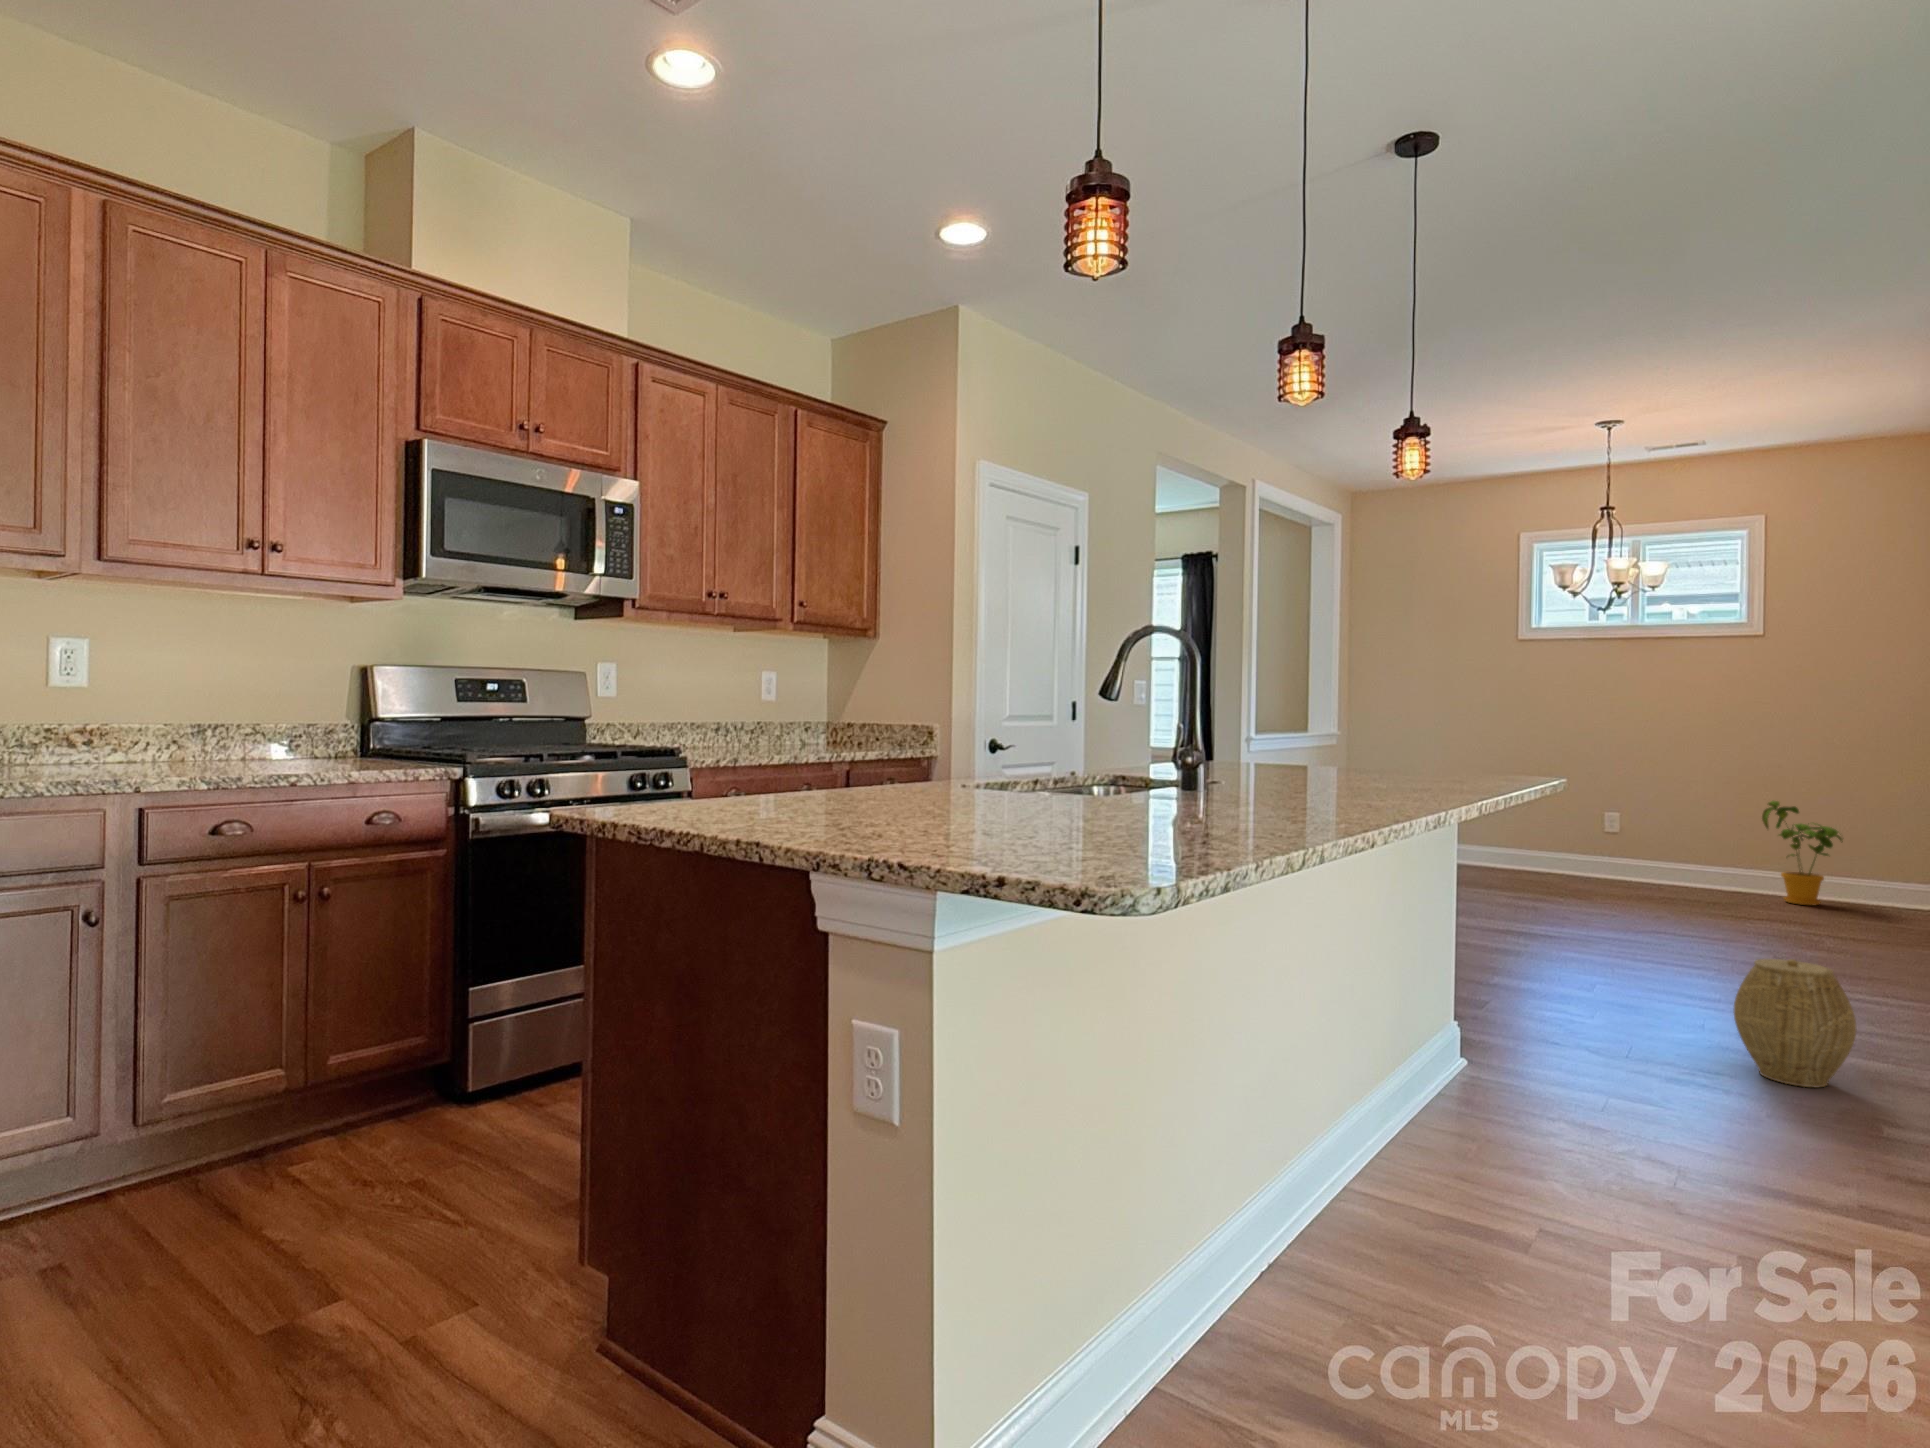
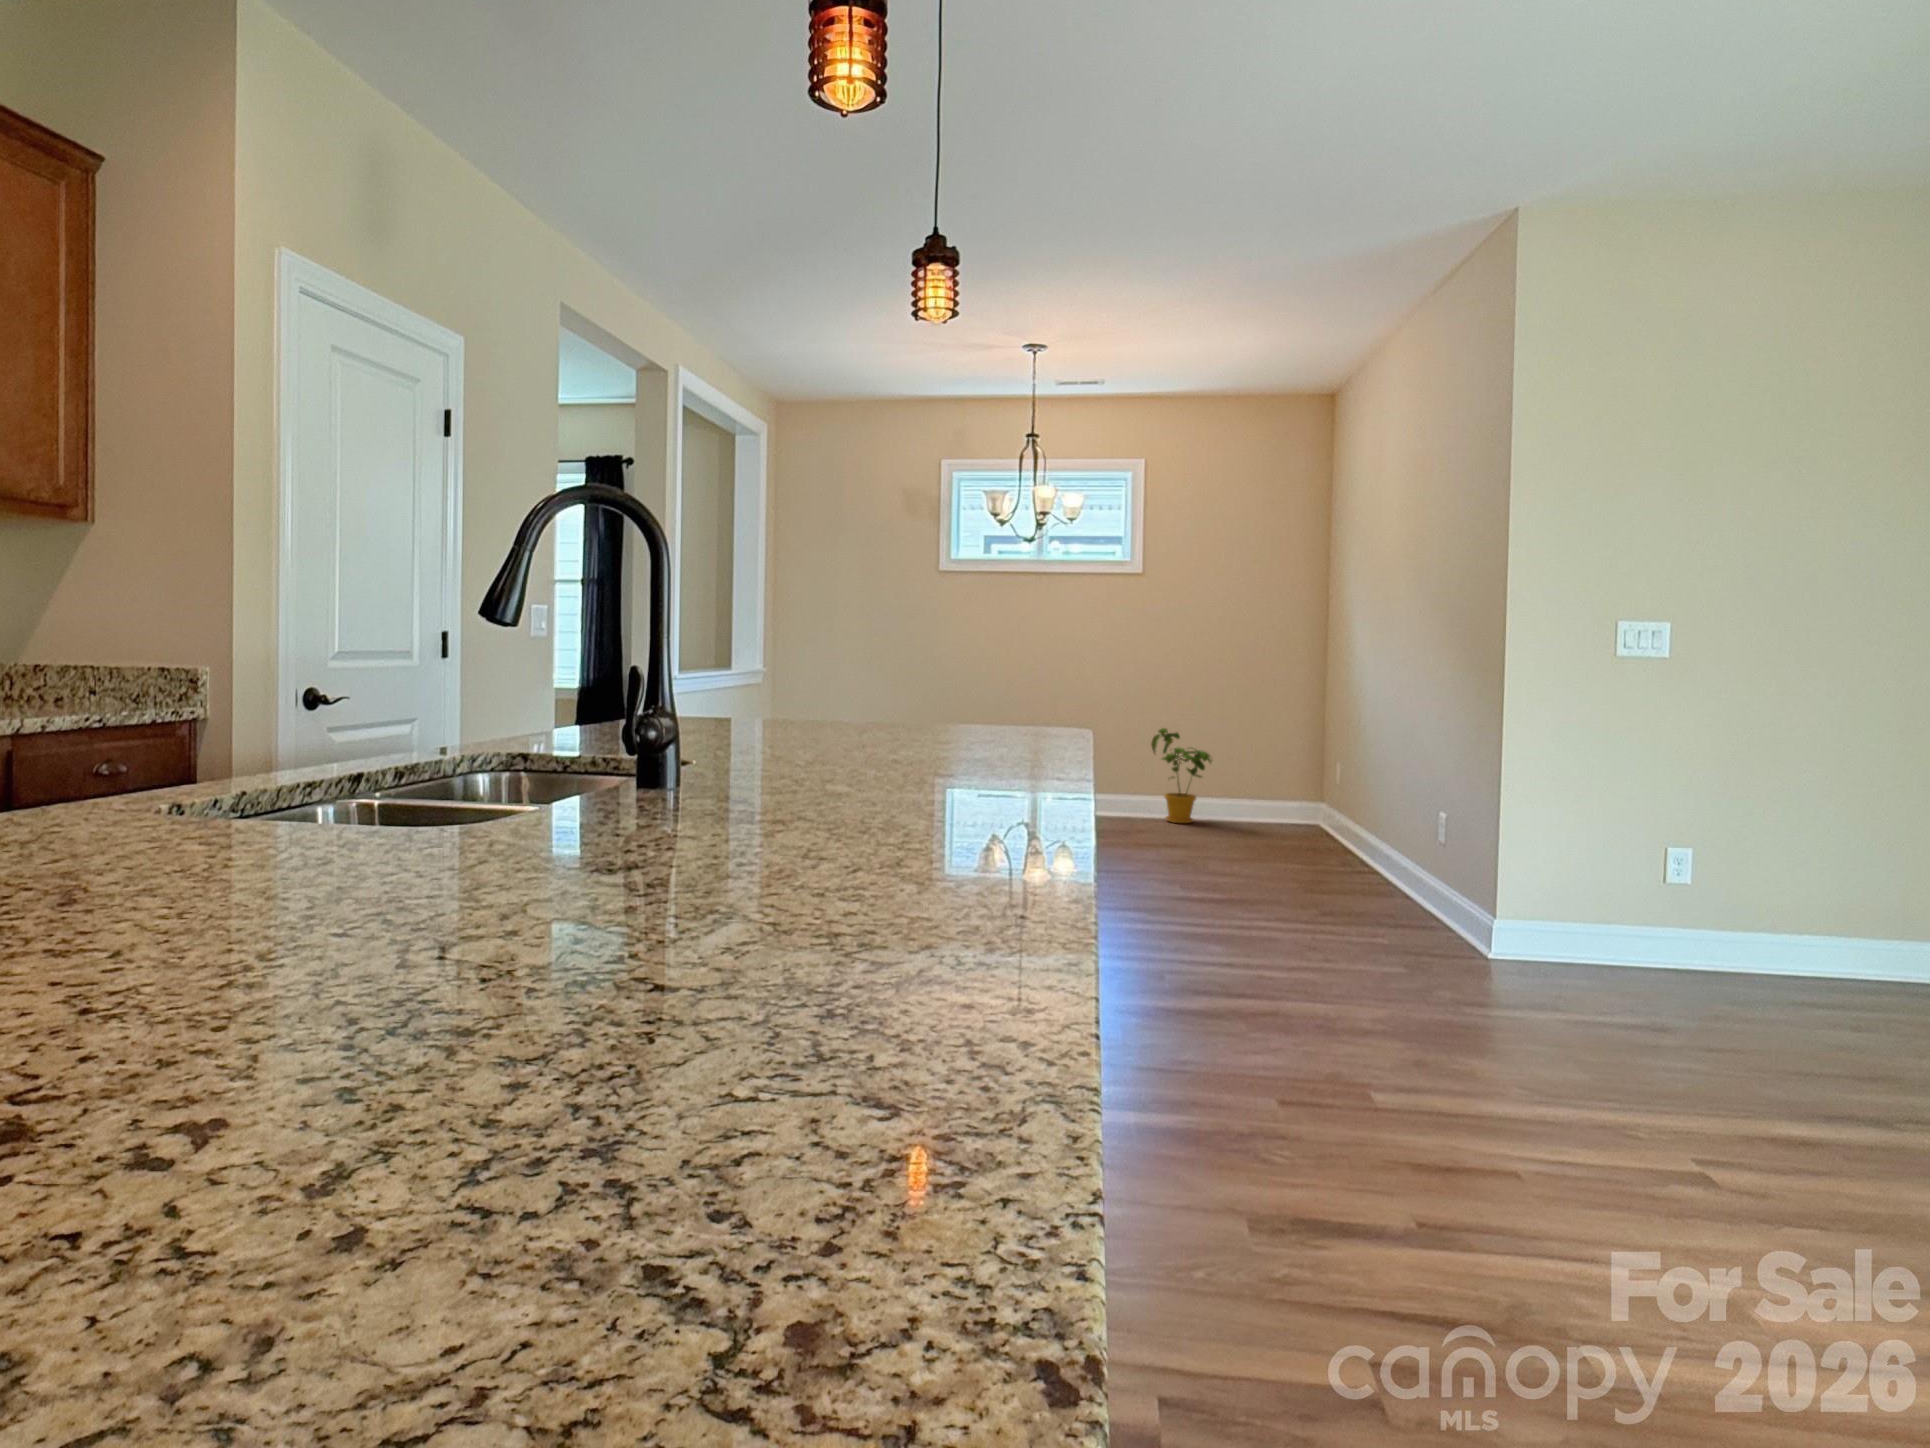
woven basket: present [1734,959,1856,1087] -> none [1215,925,1326,1066]

